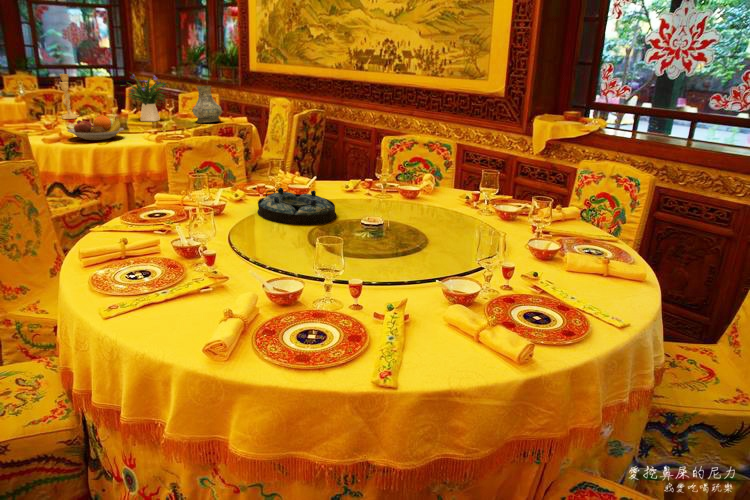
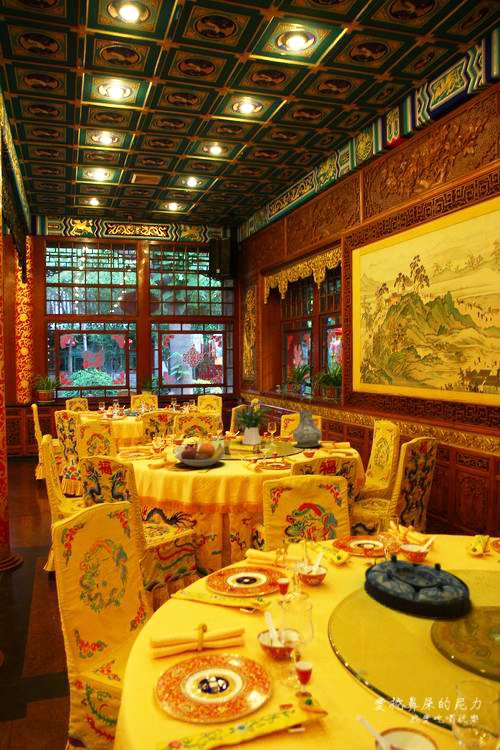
candlestick: present [60,74,79,119] -> none [174,400,189,441]

